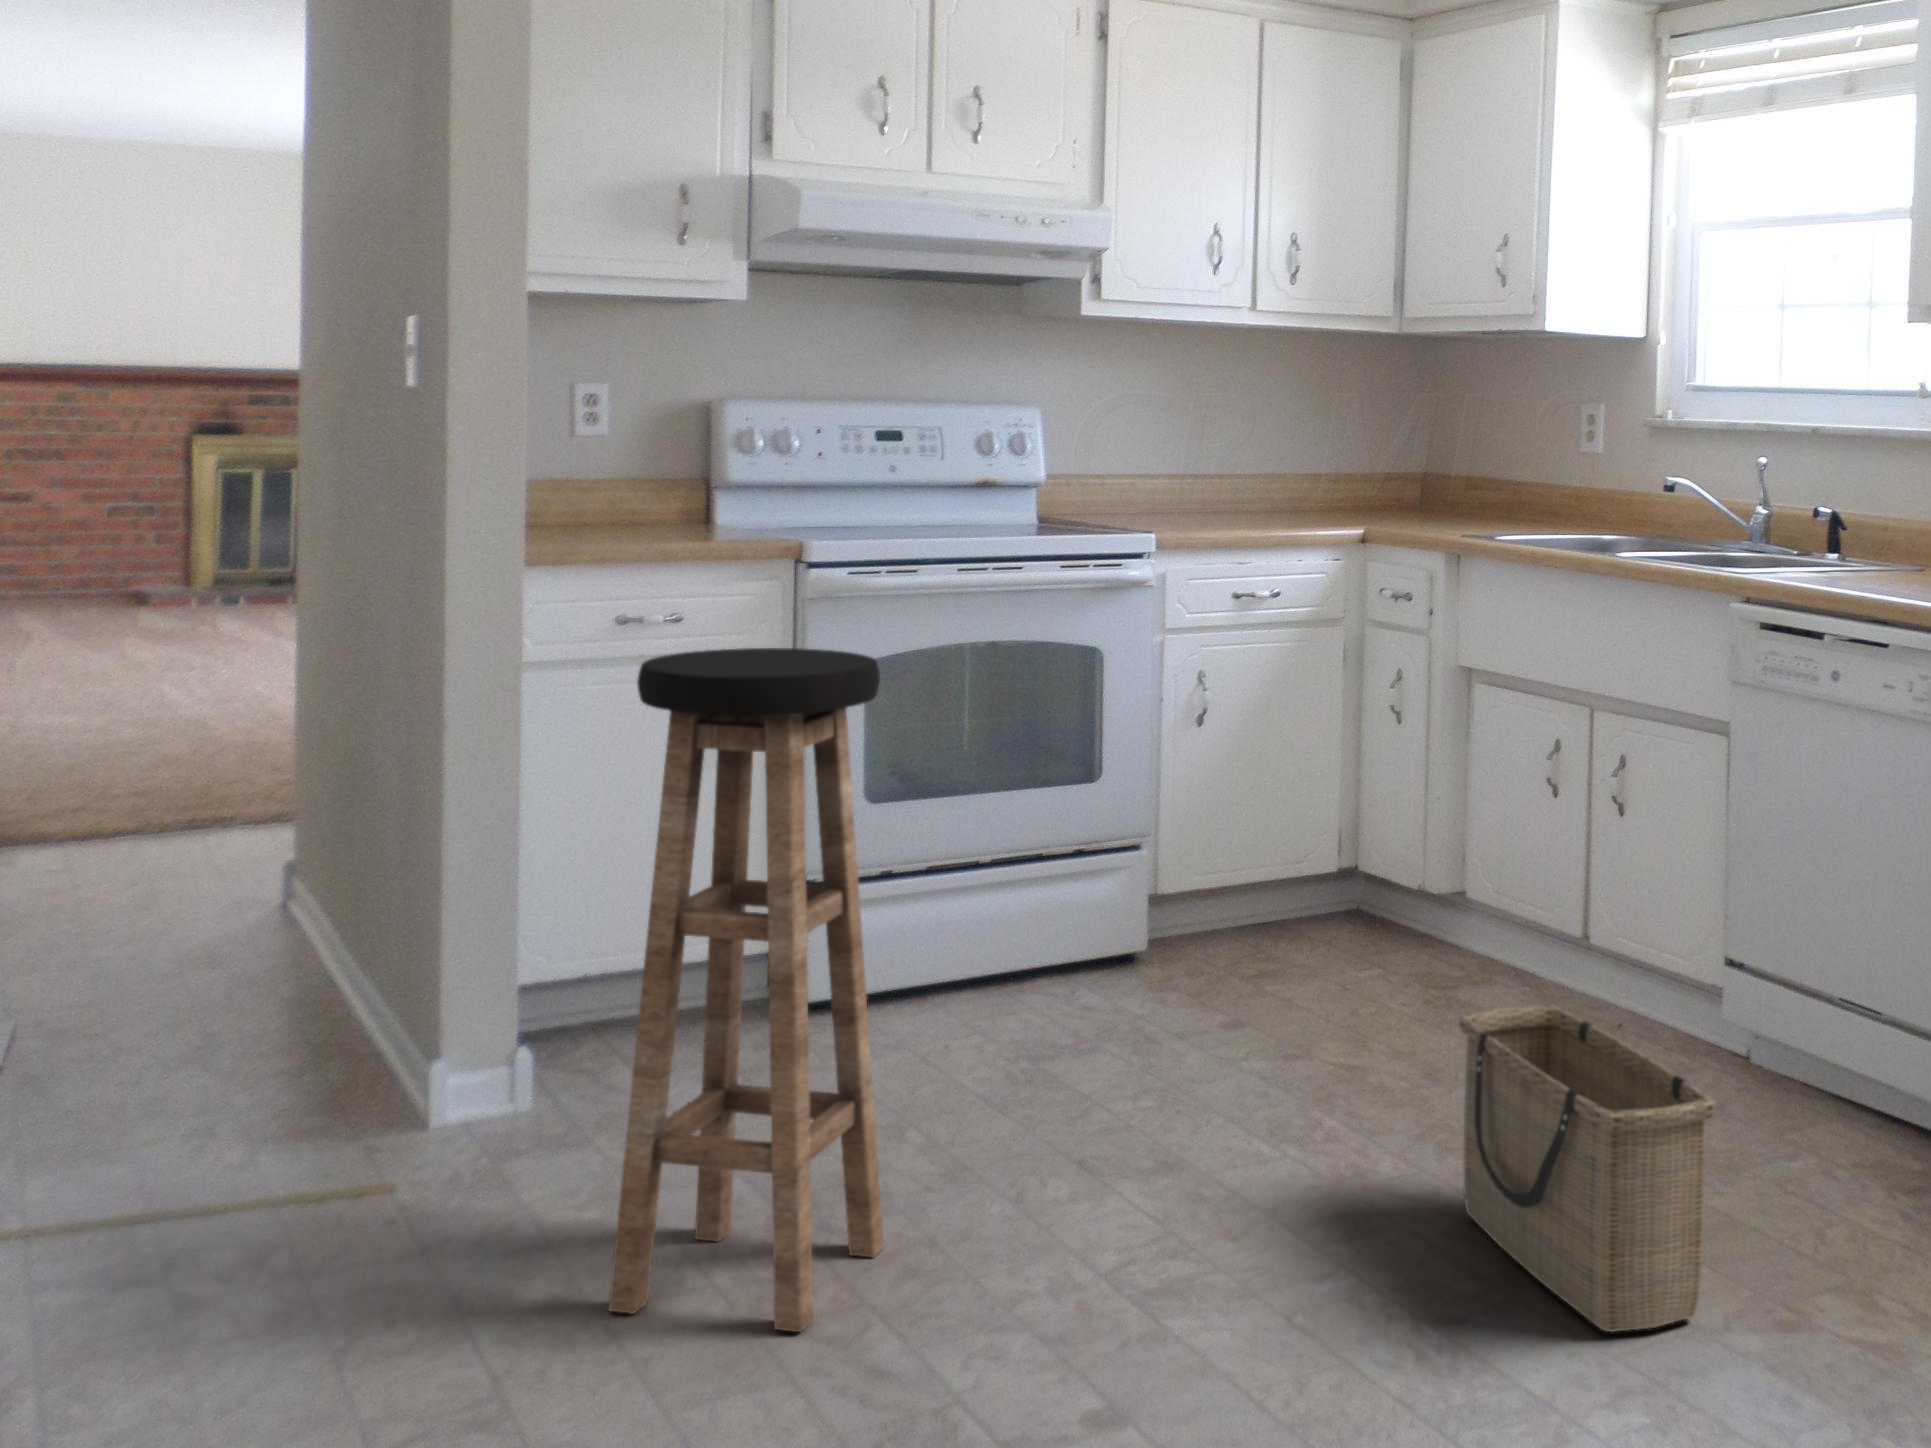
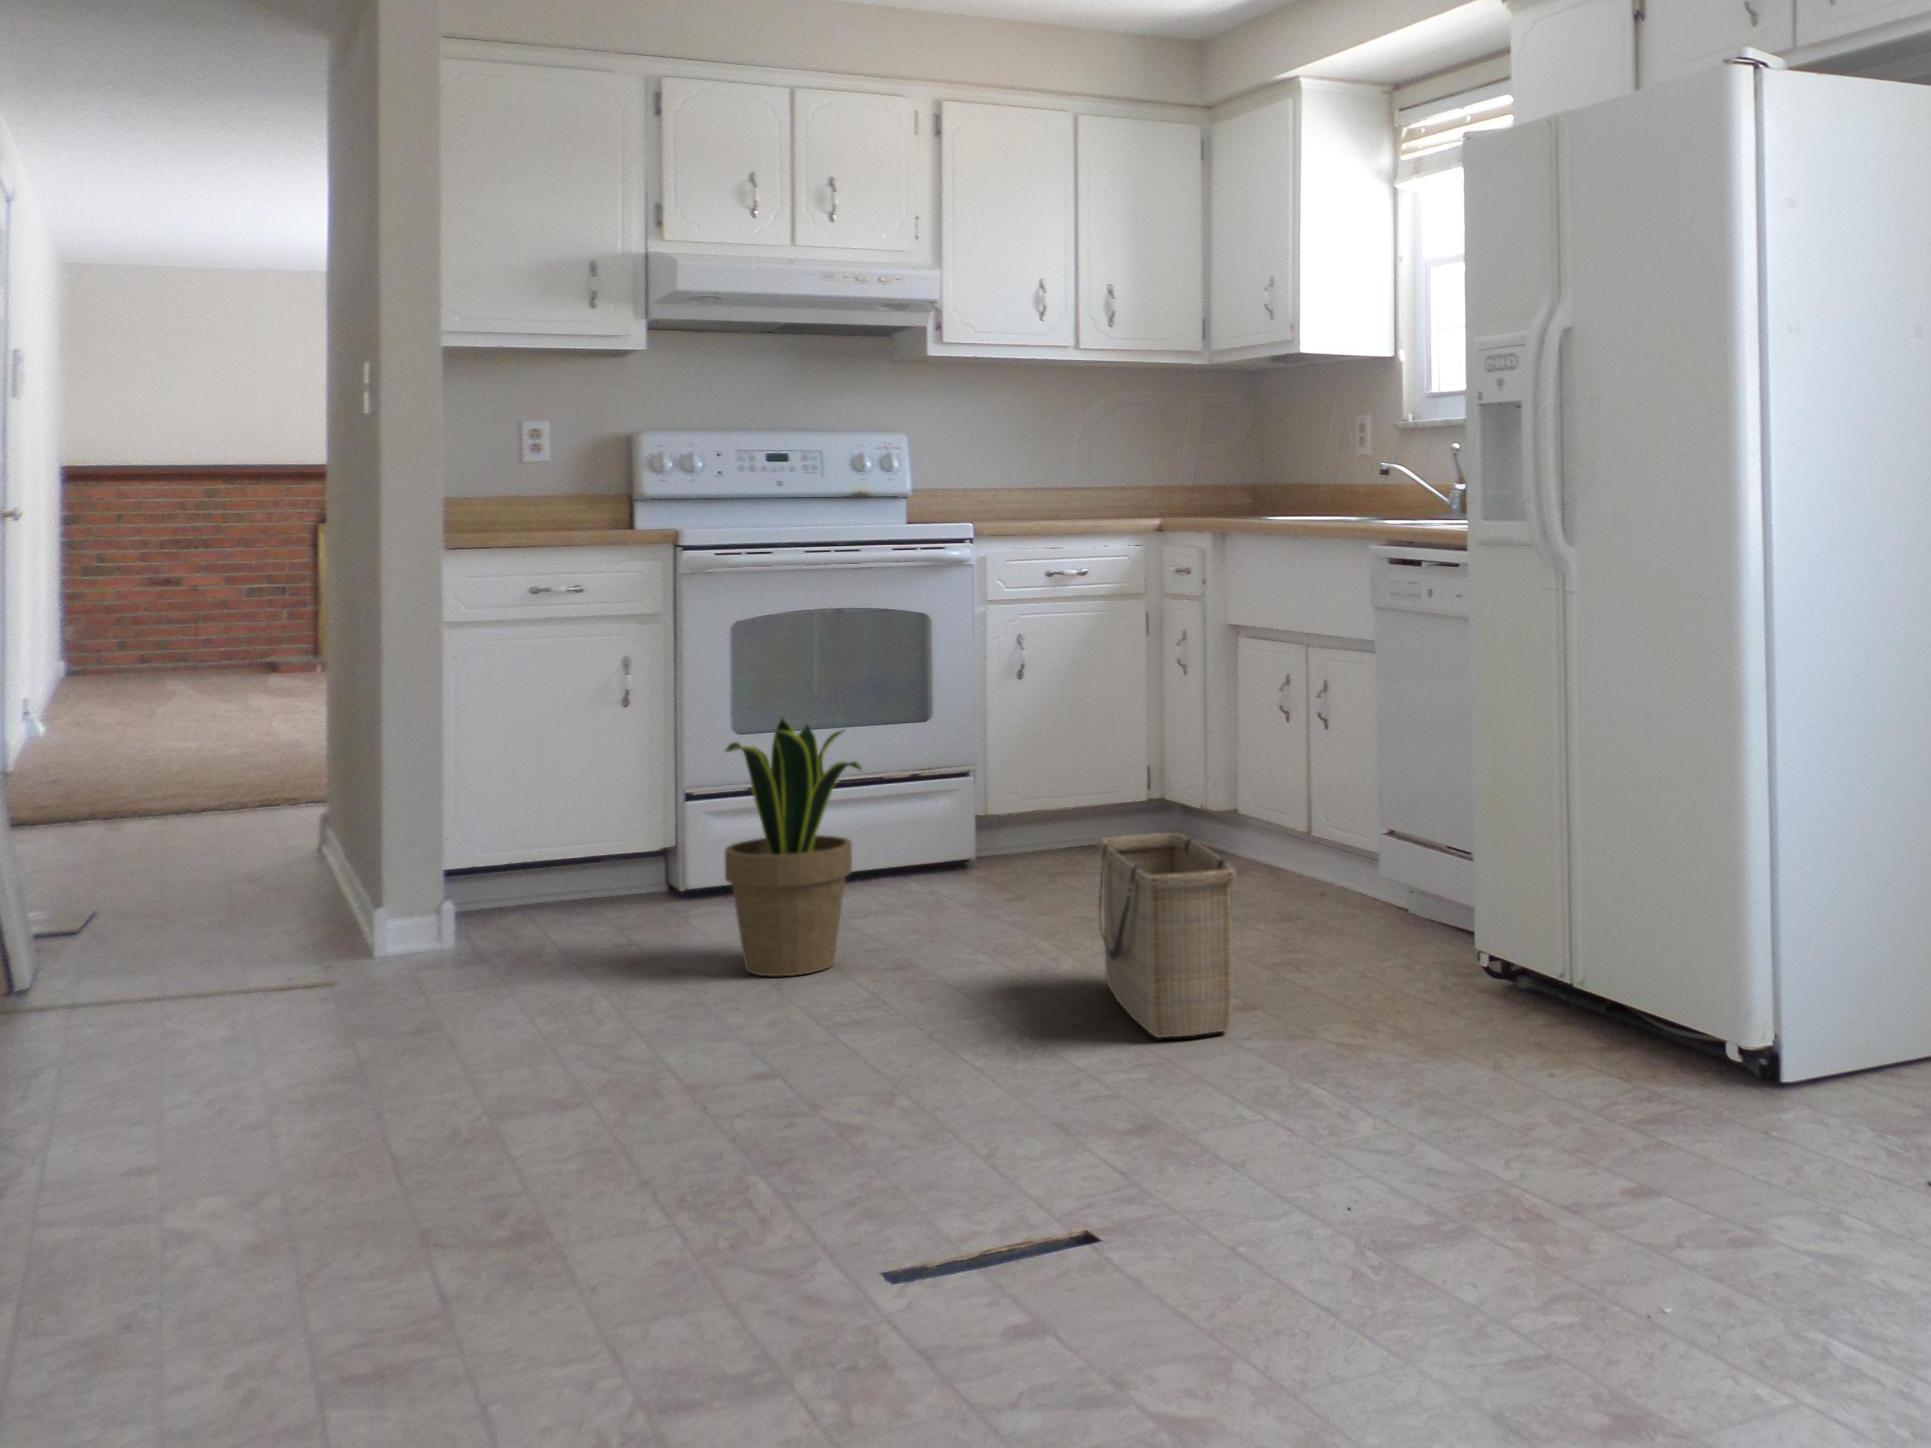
bar stool: present [609,648,883,1332] -> none [460,576,670,1044]
potted plant: none [927,832,1120,1182] -> present [725,719,861,976]

